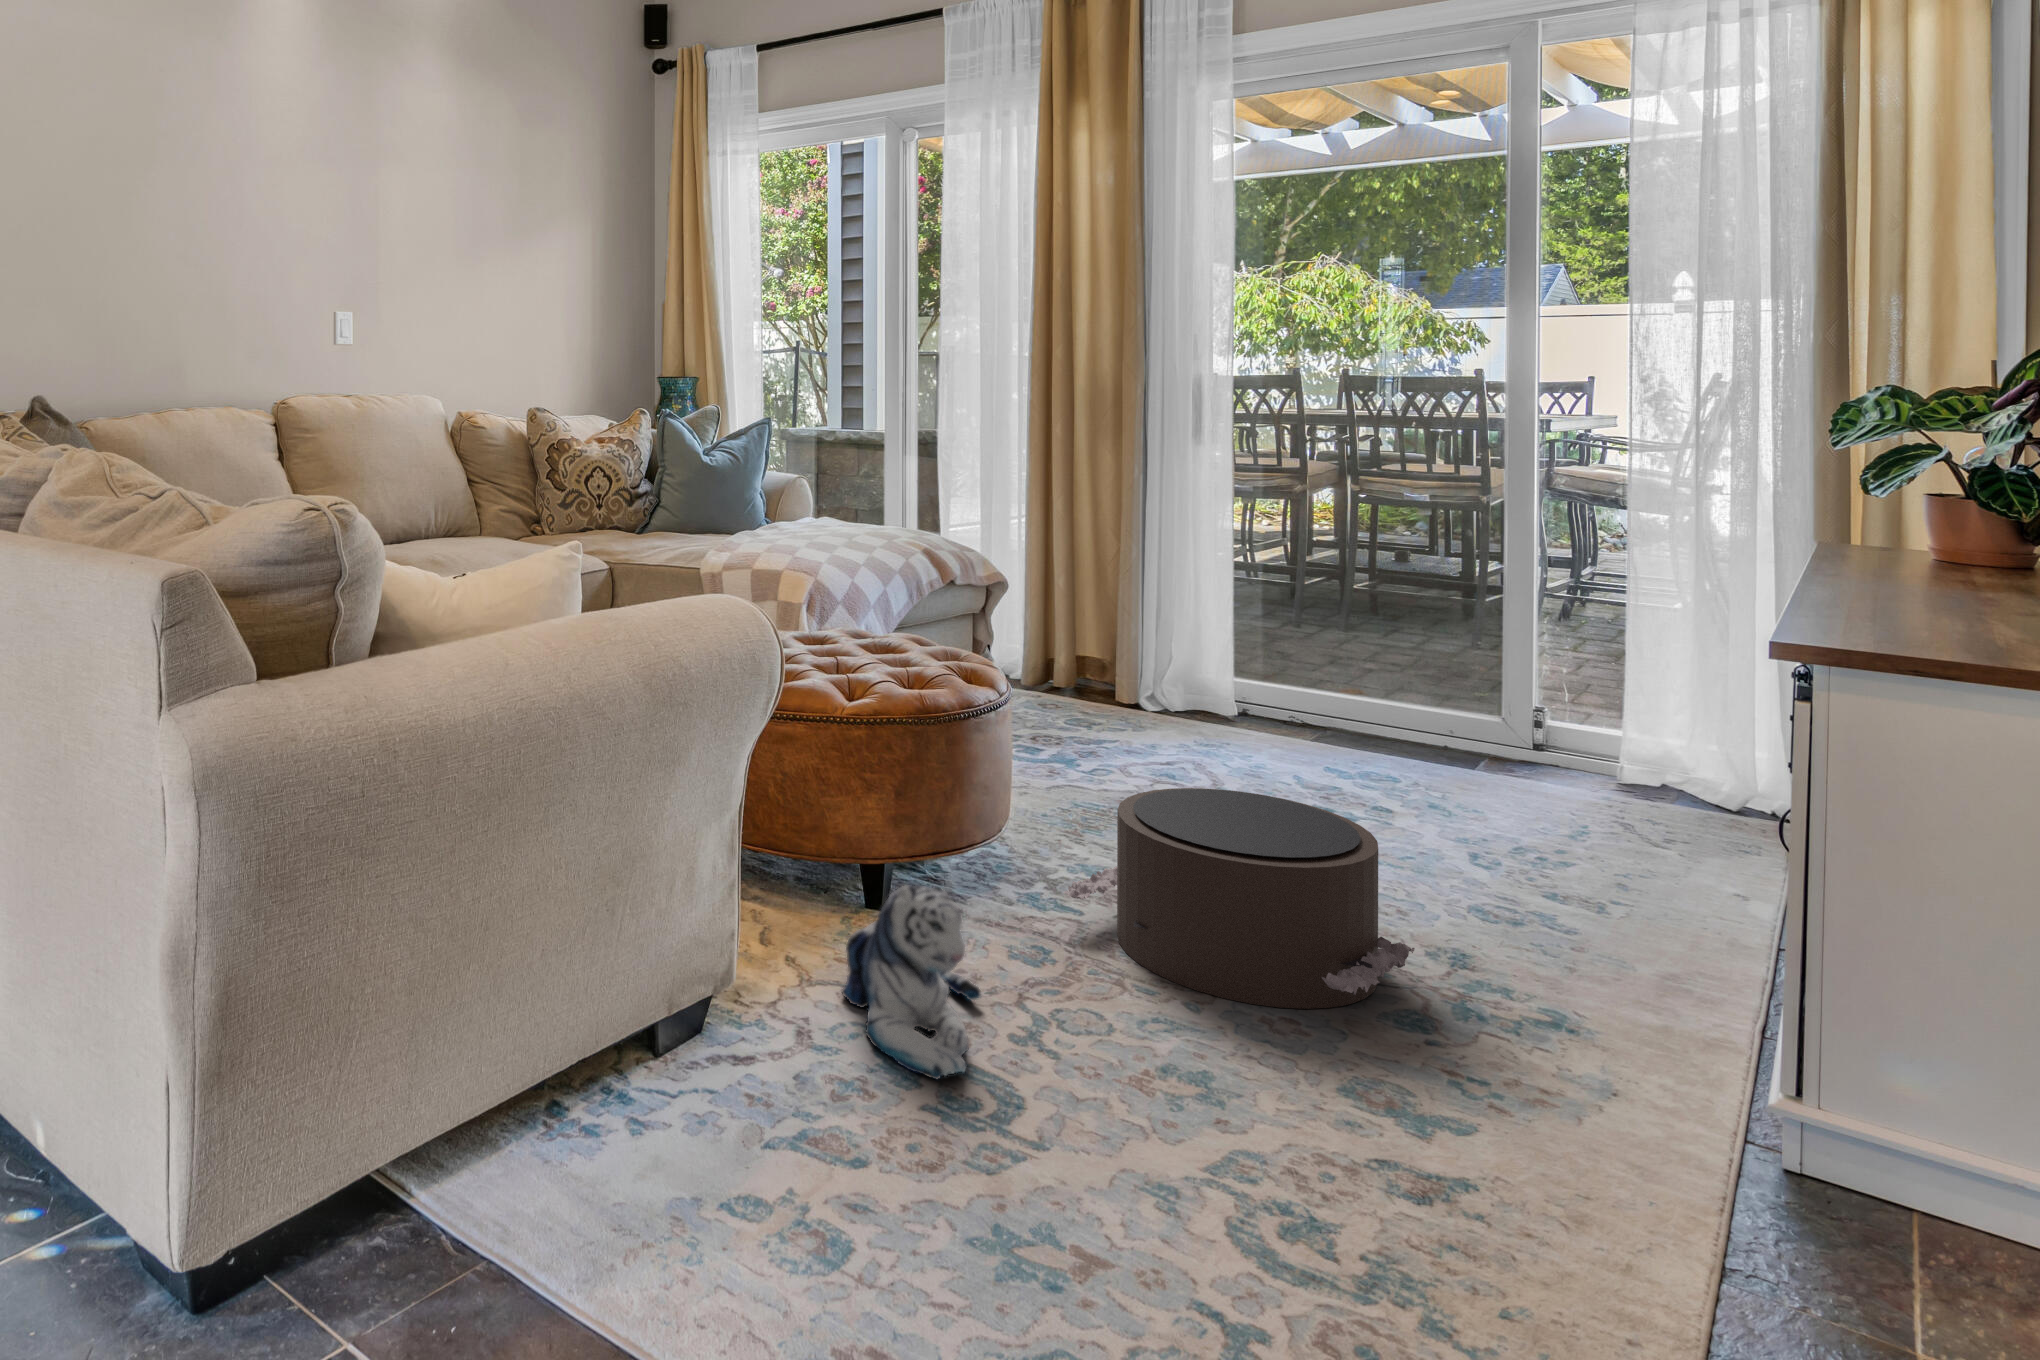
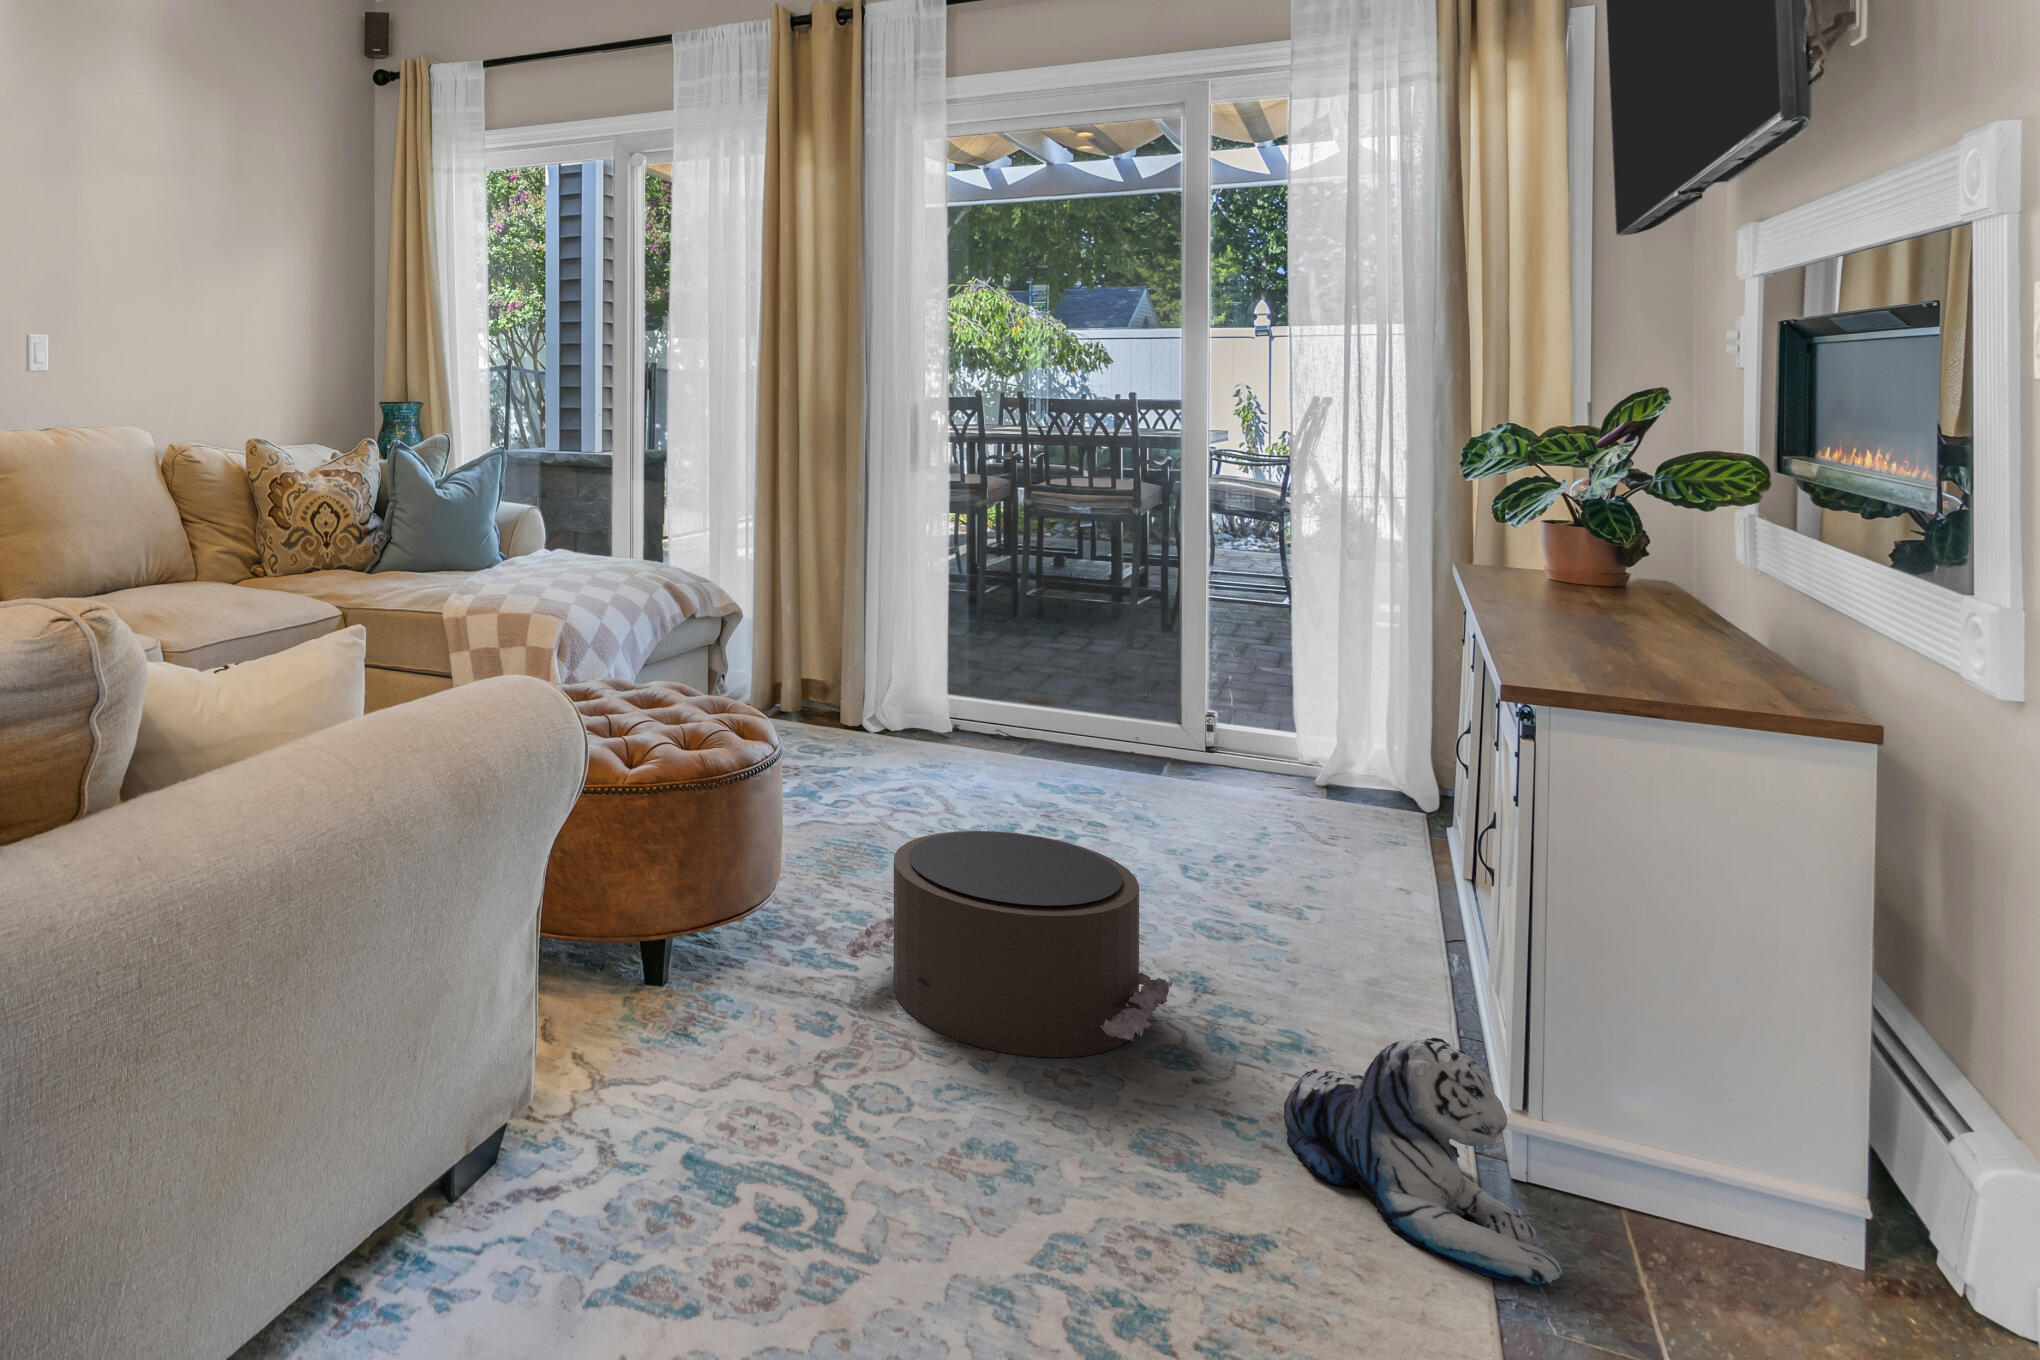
plush toy: present [842,886,981,1079] -> present [1284,1038,1563,1287]

